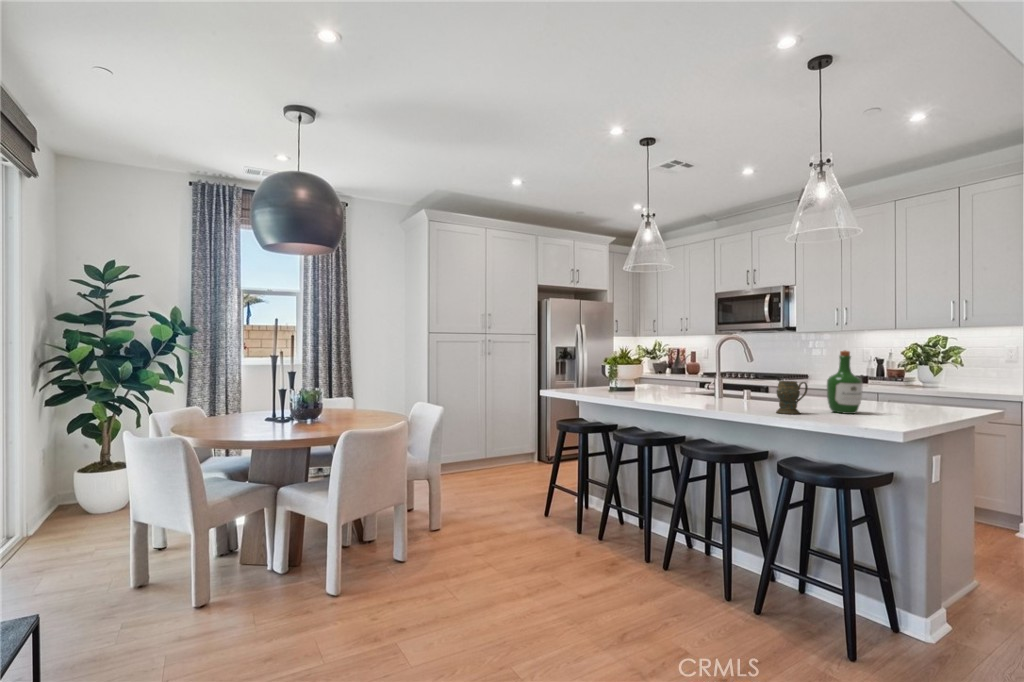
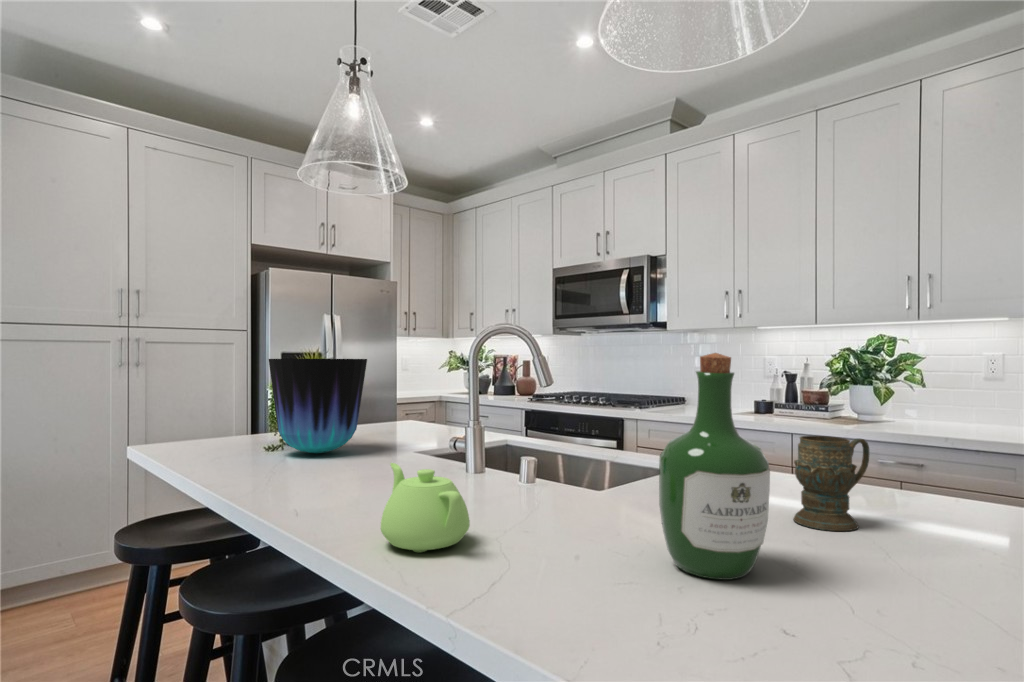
vase: none [619,351,662,394] -> present [269,359,367,453]
mug: present [776,381,808,414] -> present [793,436,869,531]
teapot: none [727,386,762,409] -> present [381,463,470,552]

